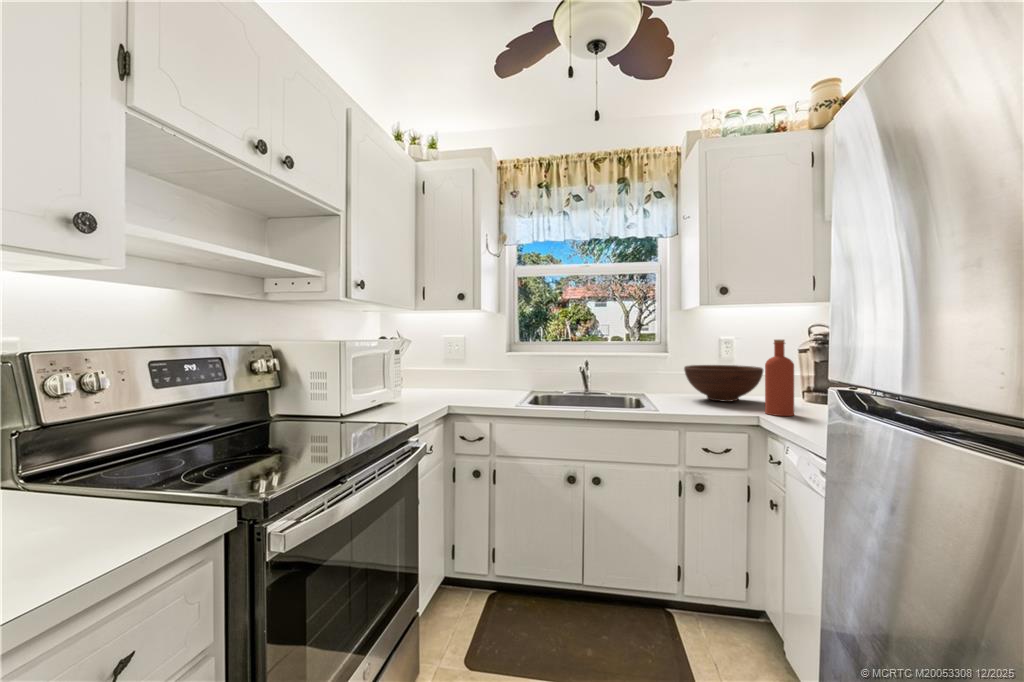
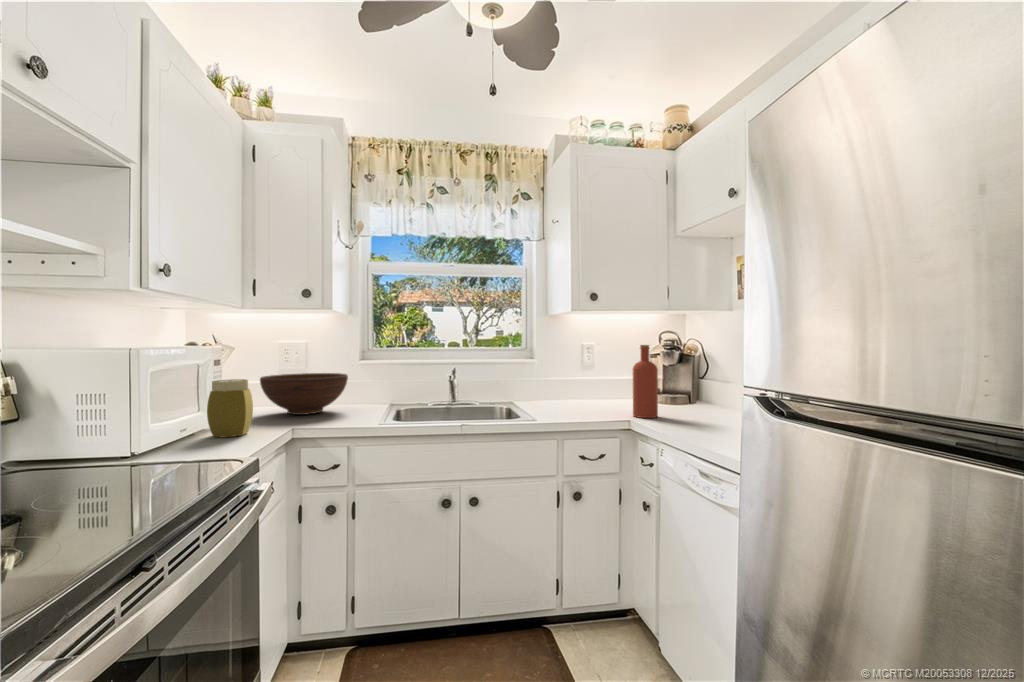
fruit bowl: present [684,365,763,402] -> present [260,373,348,415]
jar: none [390,366,421,409] -> present [207,379,253,438]

